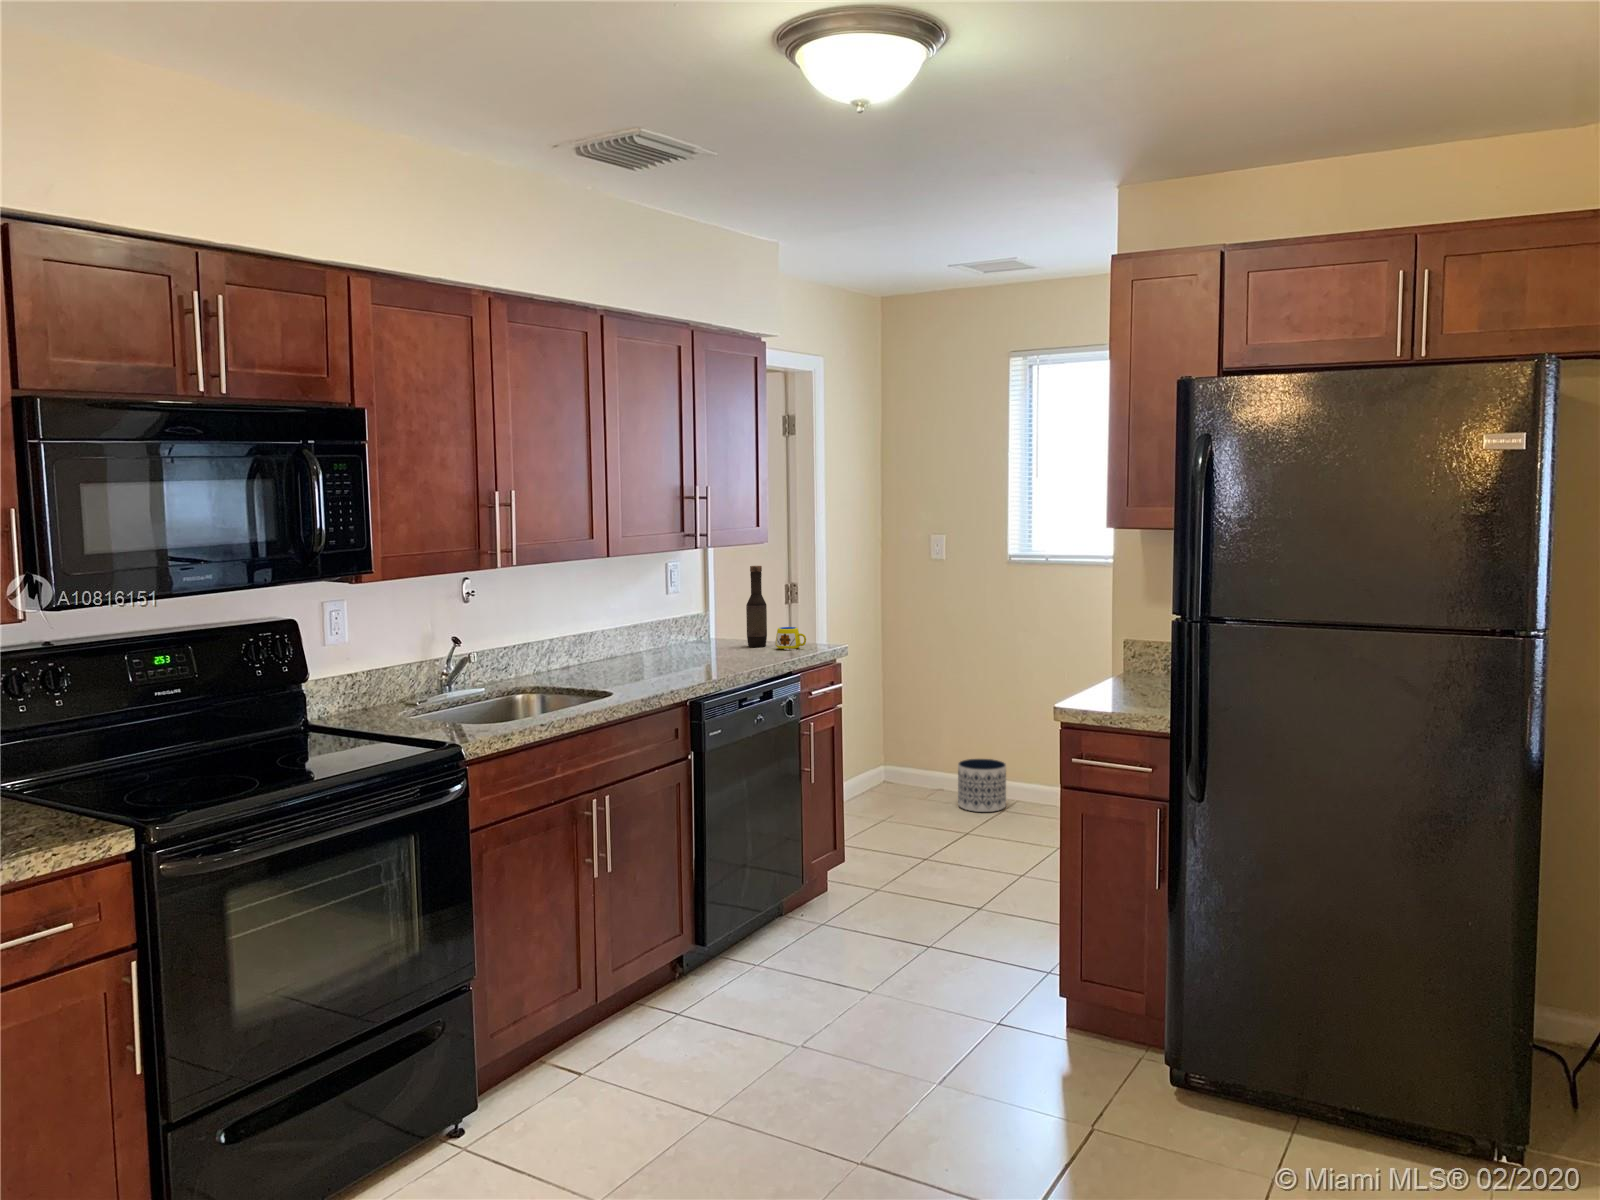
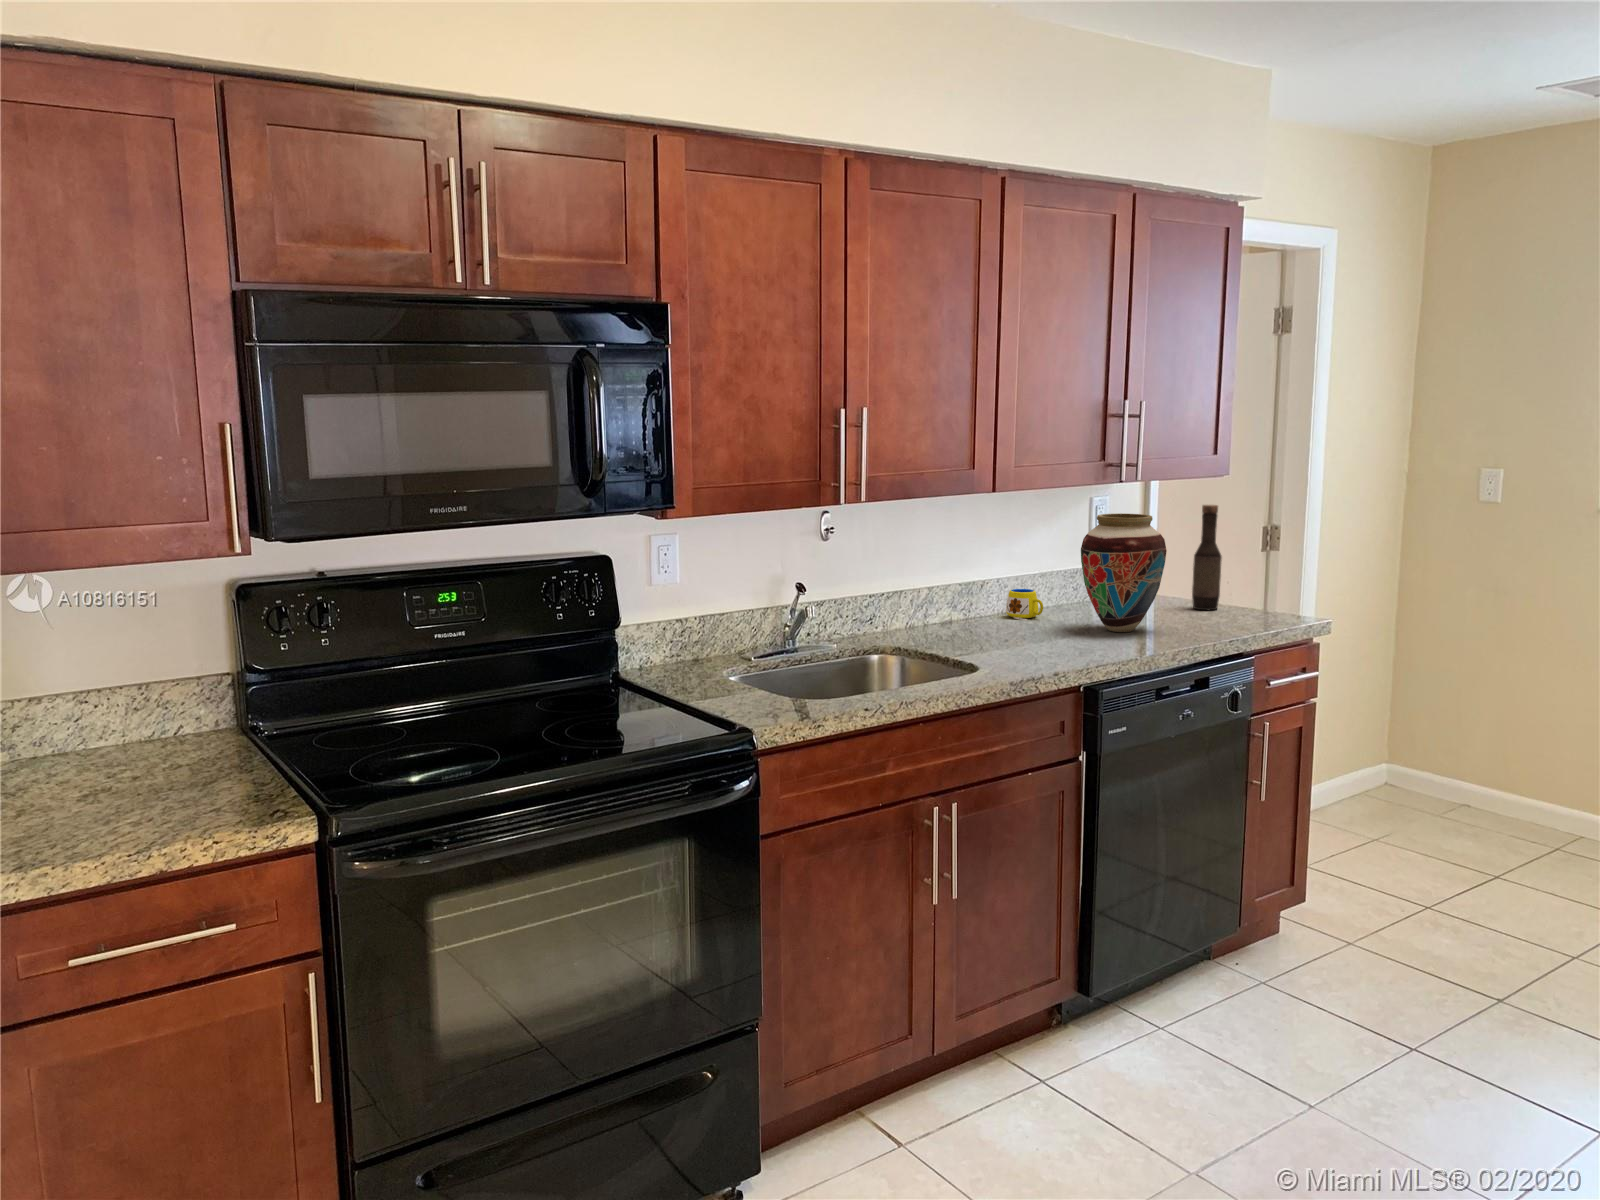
vase: none [669,573,733,664] -> present [1081,513,1167,632]
mug: present [775,627,806,650] -> present [1006,589,1043,621]
planter: present [958,759,1006,812] -> none [1490,772,1571,849]

